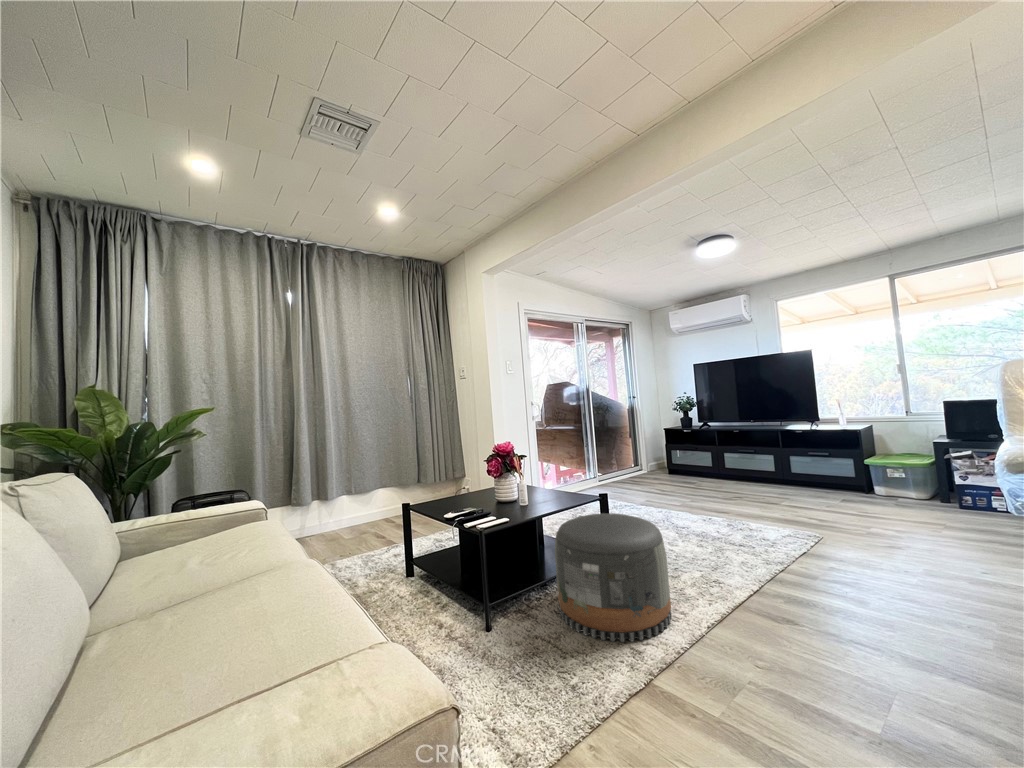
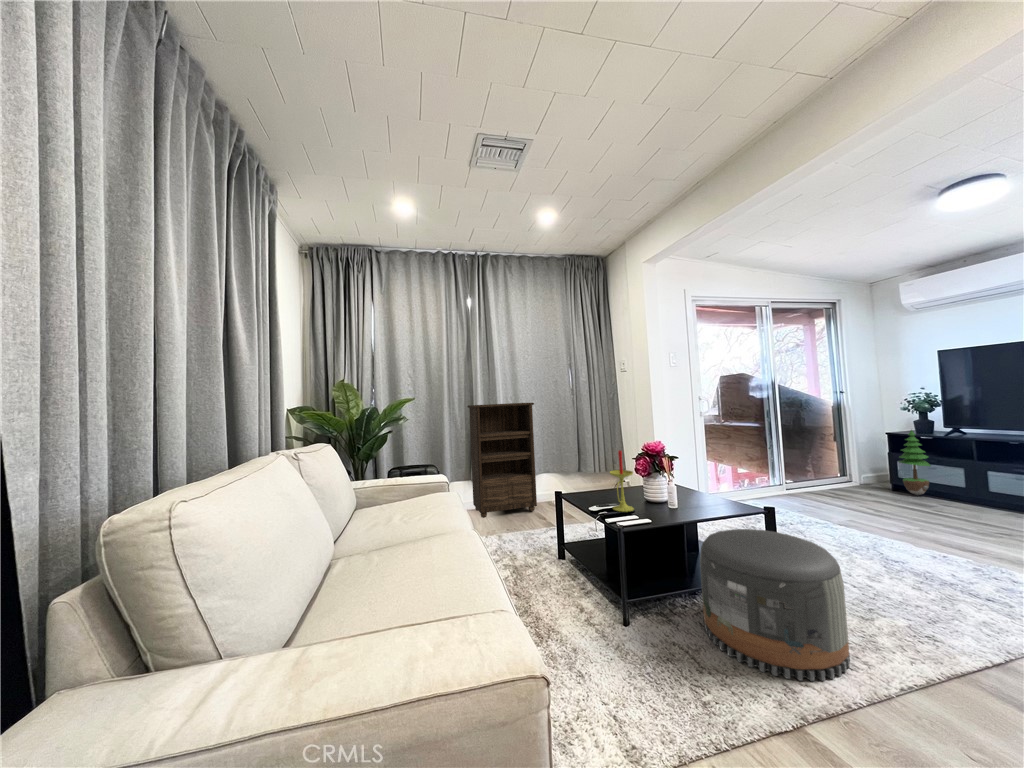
bookshelf: none [289,411,377,549] -> present [467,403,537,518]
potted tree: none [672,426,692,477] -> present [899,430,931,495]
candle: none [466,451,491,515] -> present [610,450,634,512]

